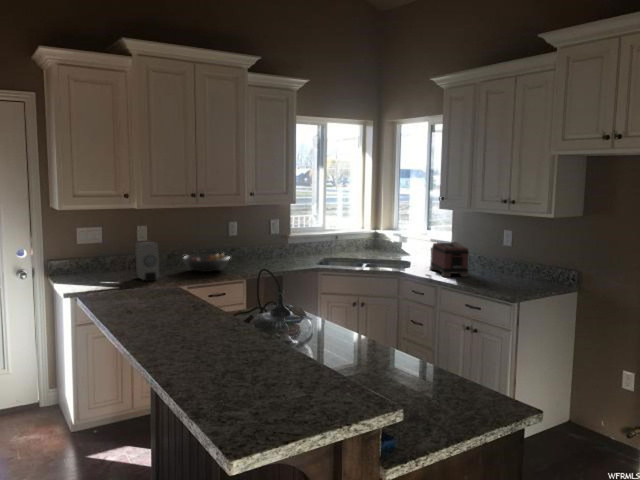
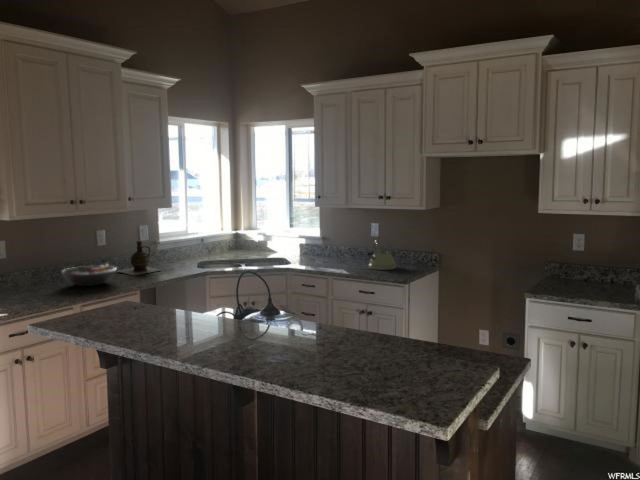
ceramic jug: none [241,234,281,266] -> present [118,241,160,275]
soap dispenser: present [135,242,159,281] -> none [12,257,49,302]
toaster: present [431,243,469,277] -> none [310,238,350,269]
kettle: none [485,246,521,285] -> present [368,244,396,270]

